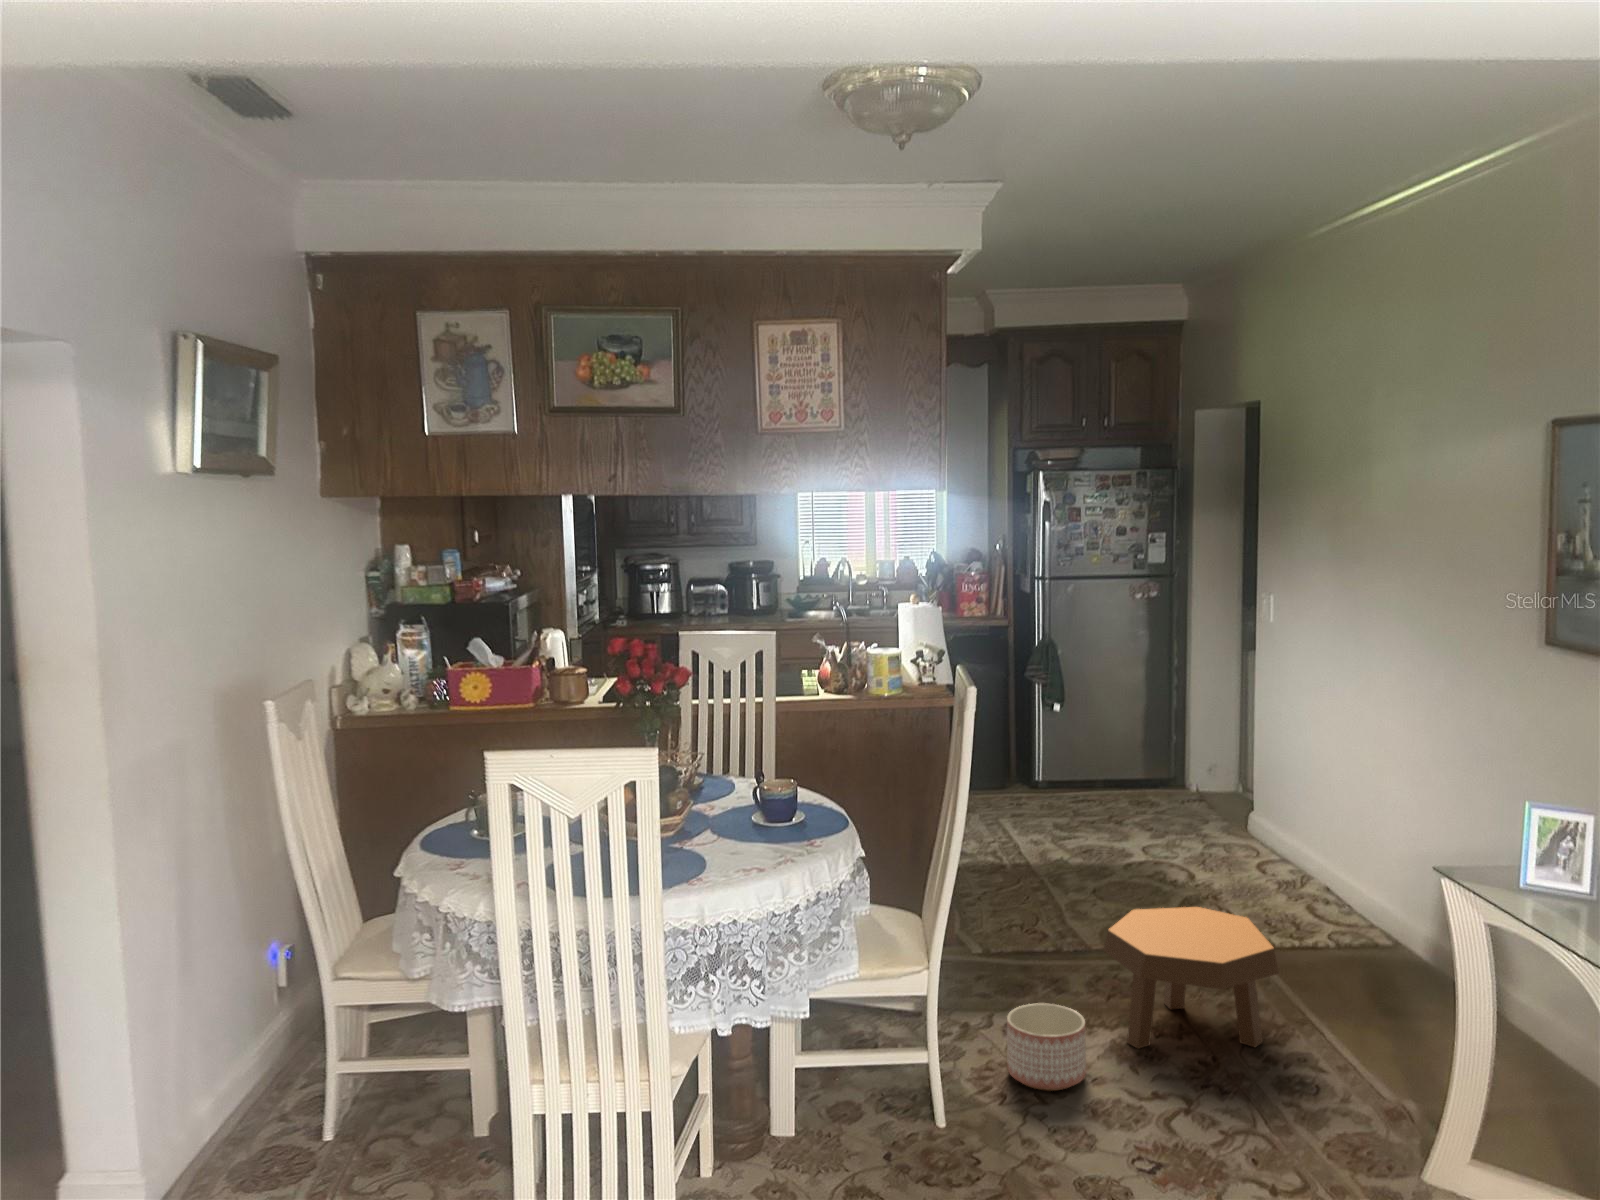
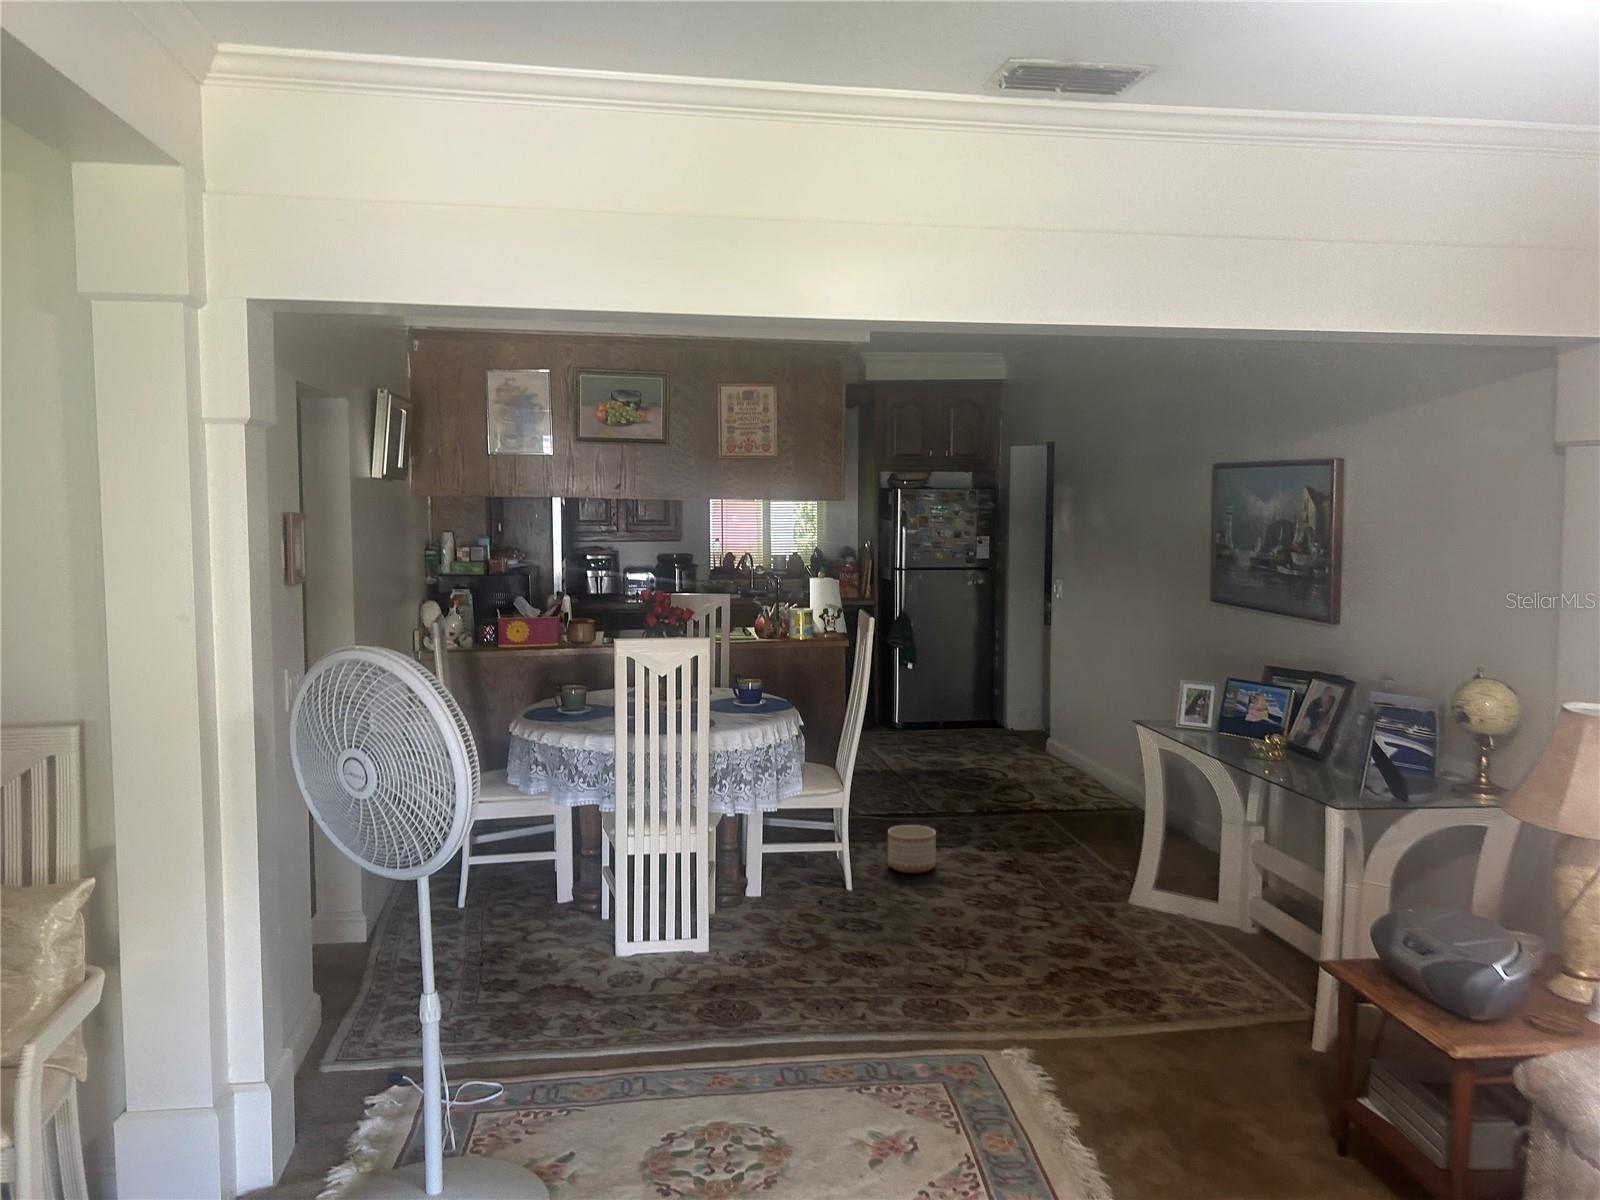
footstool: present [1104,907,1278,1049] -> none [946,773,1053,855]

